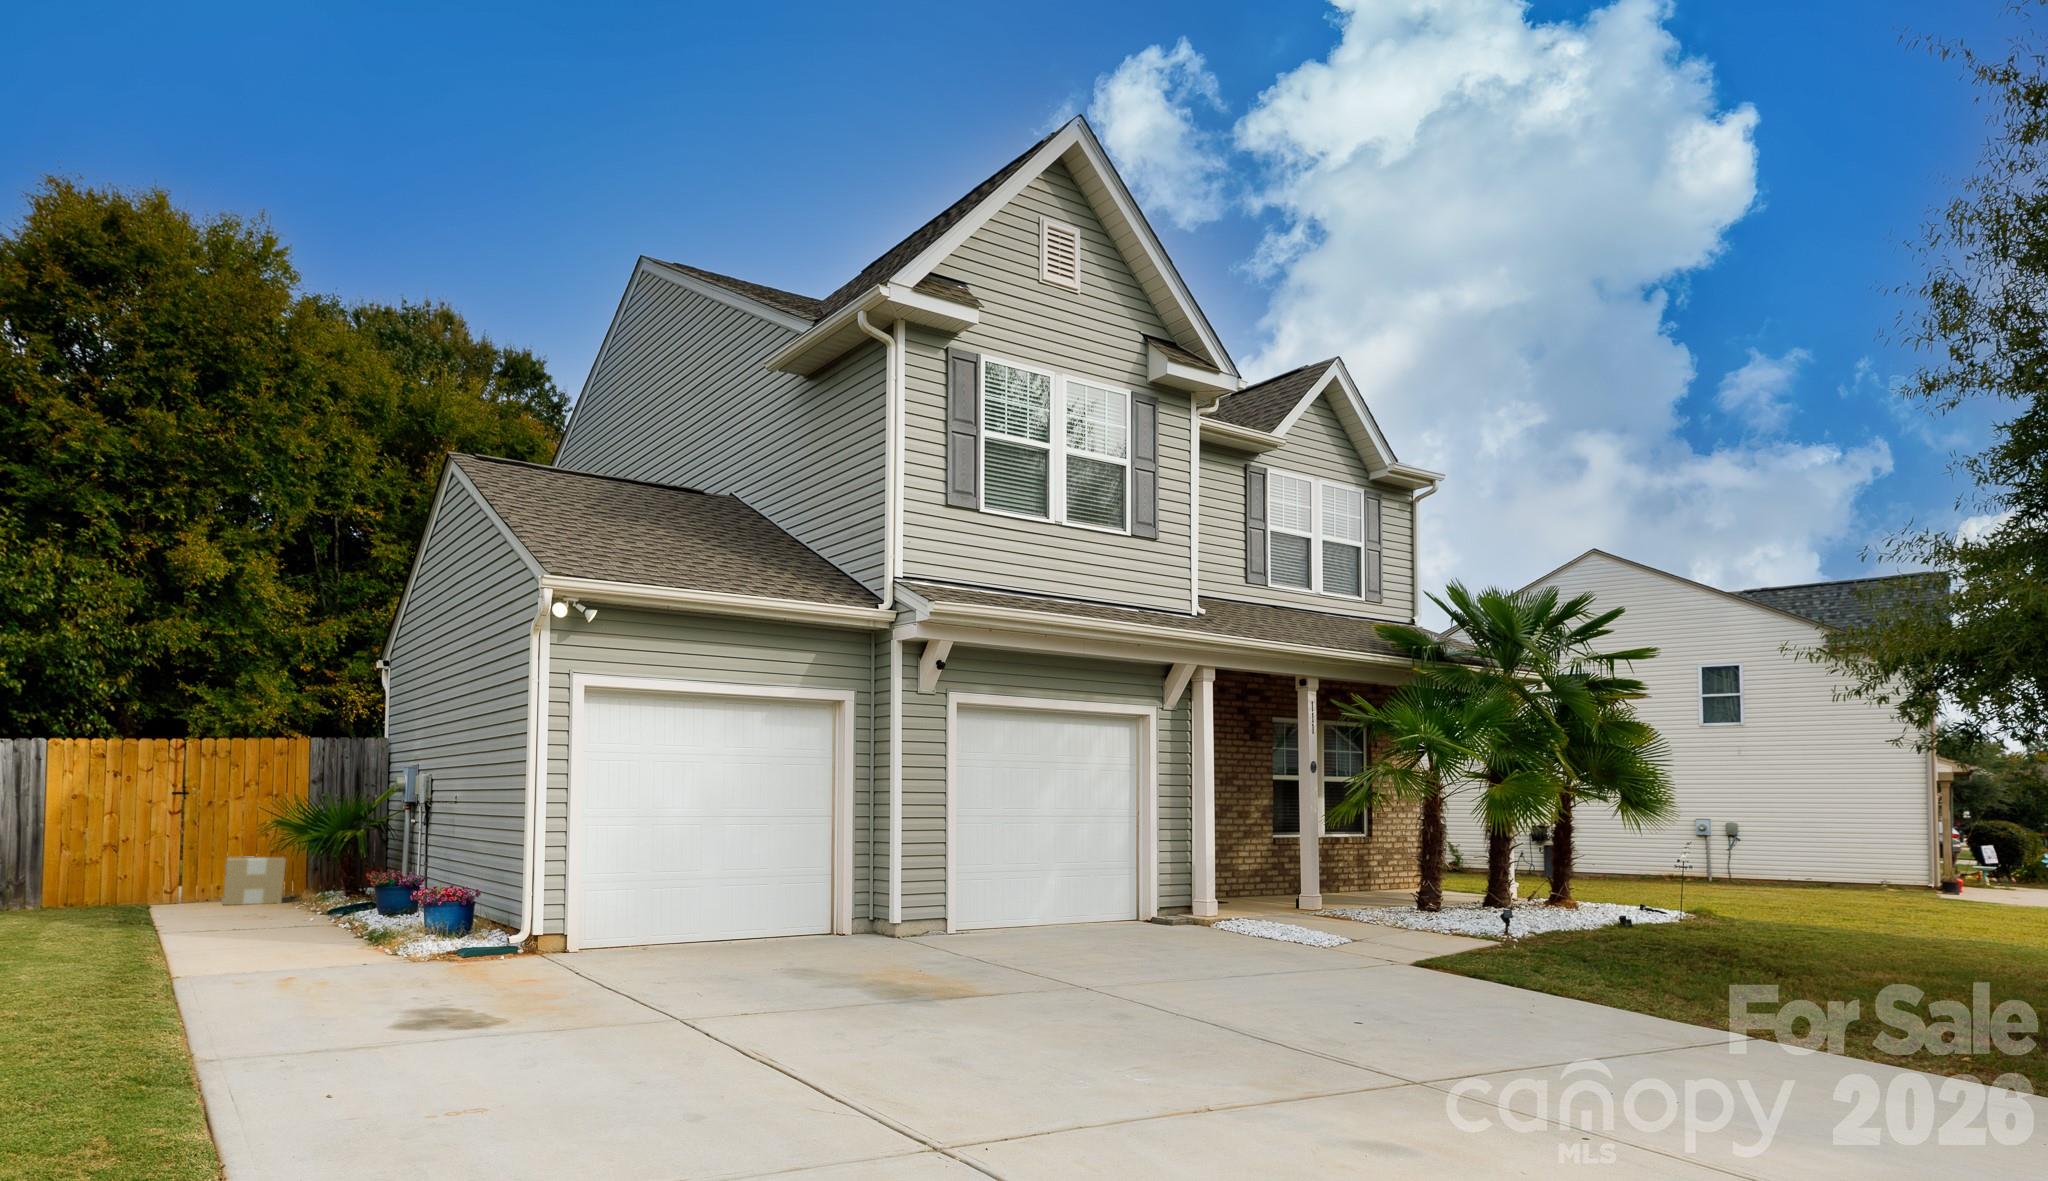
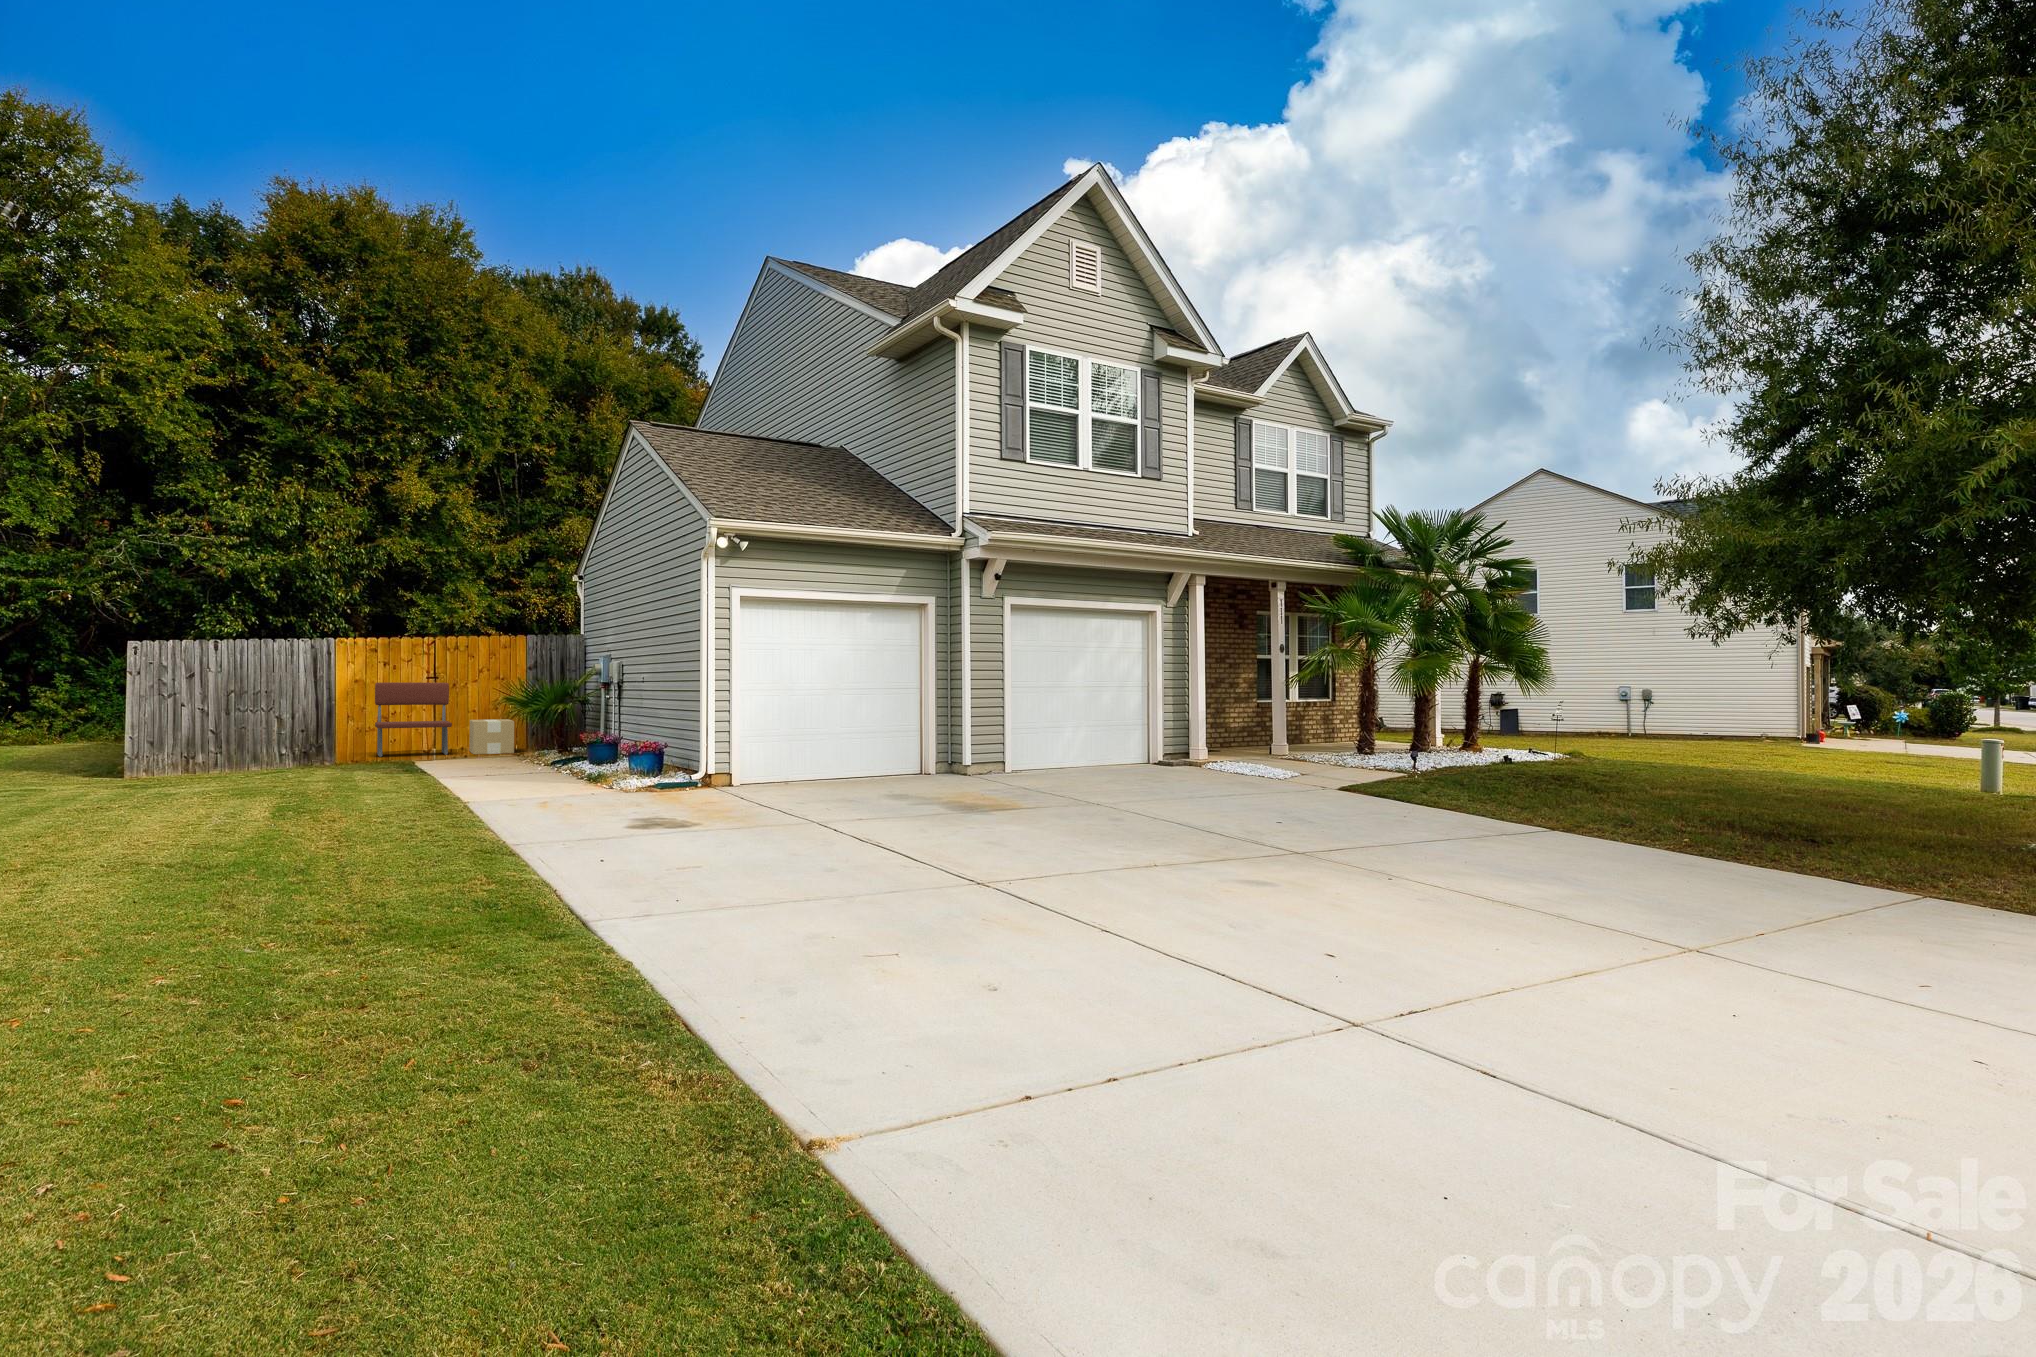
bench: none [85,806,200,910] -> present [375,682,452,757]

